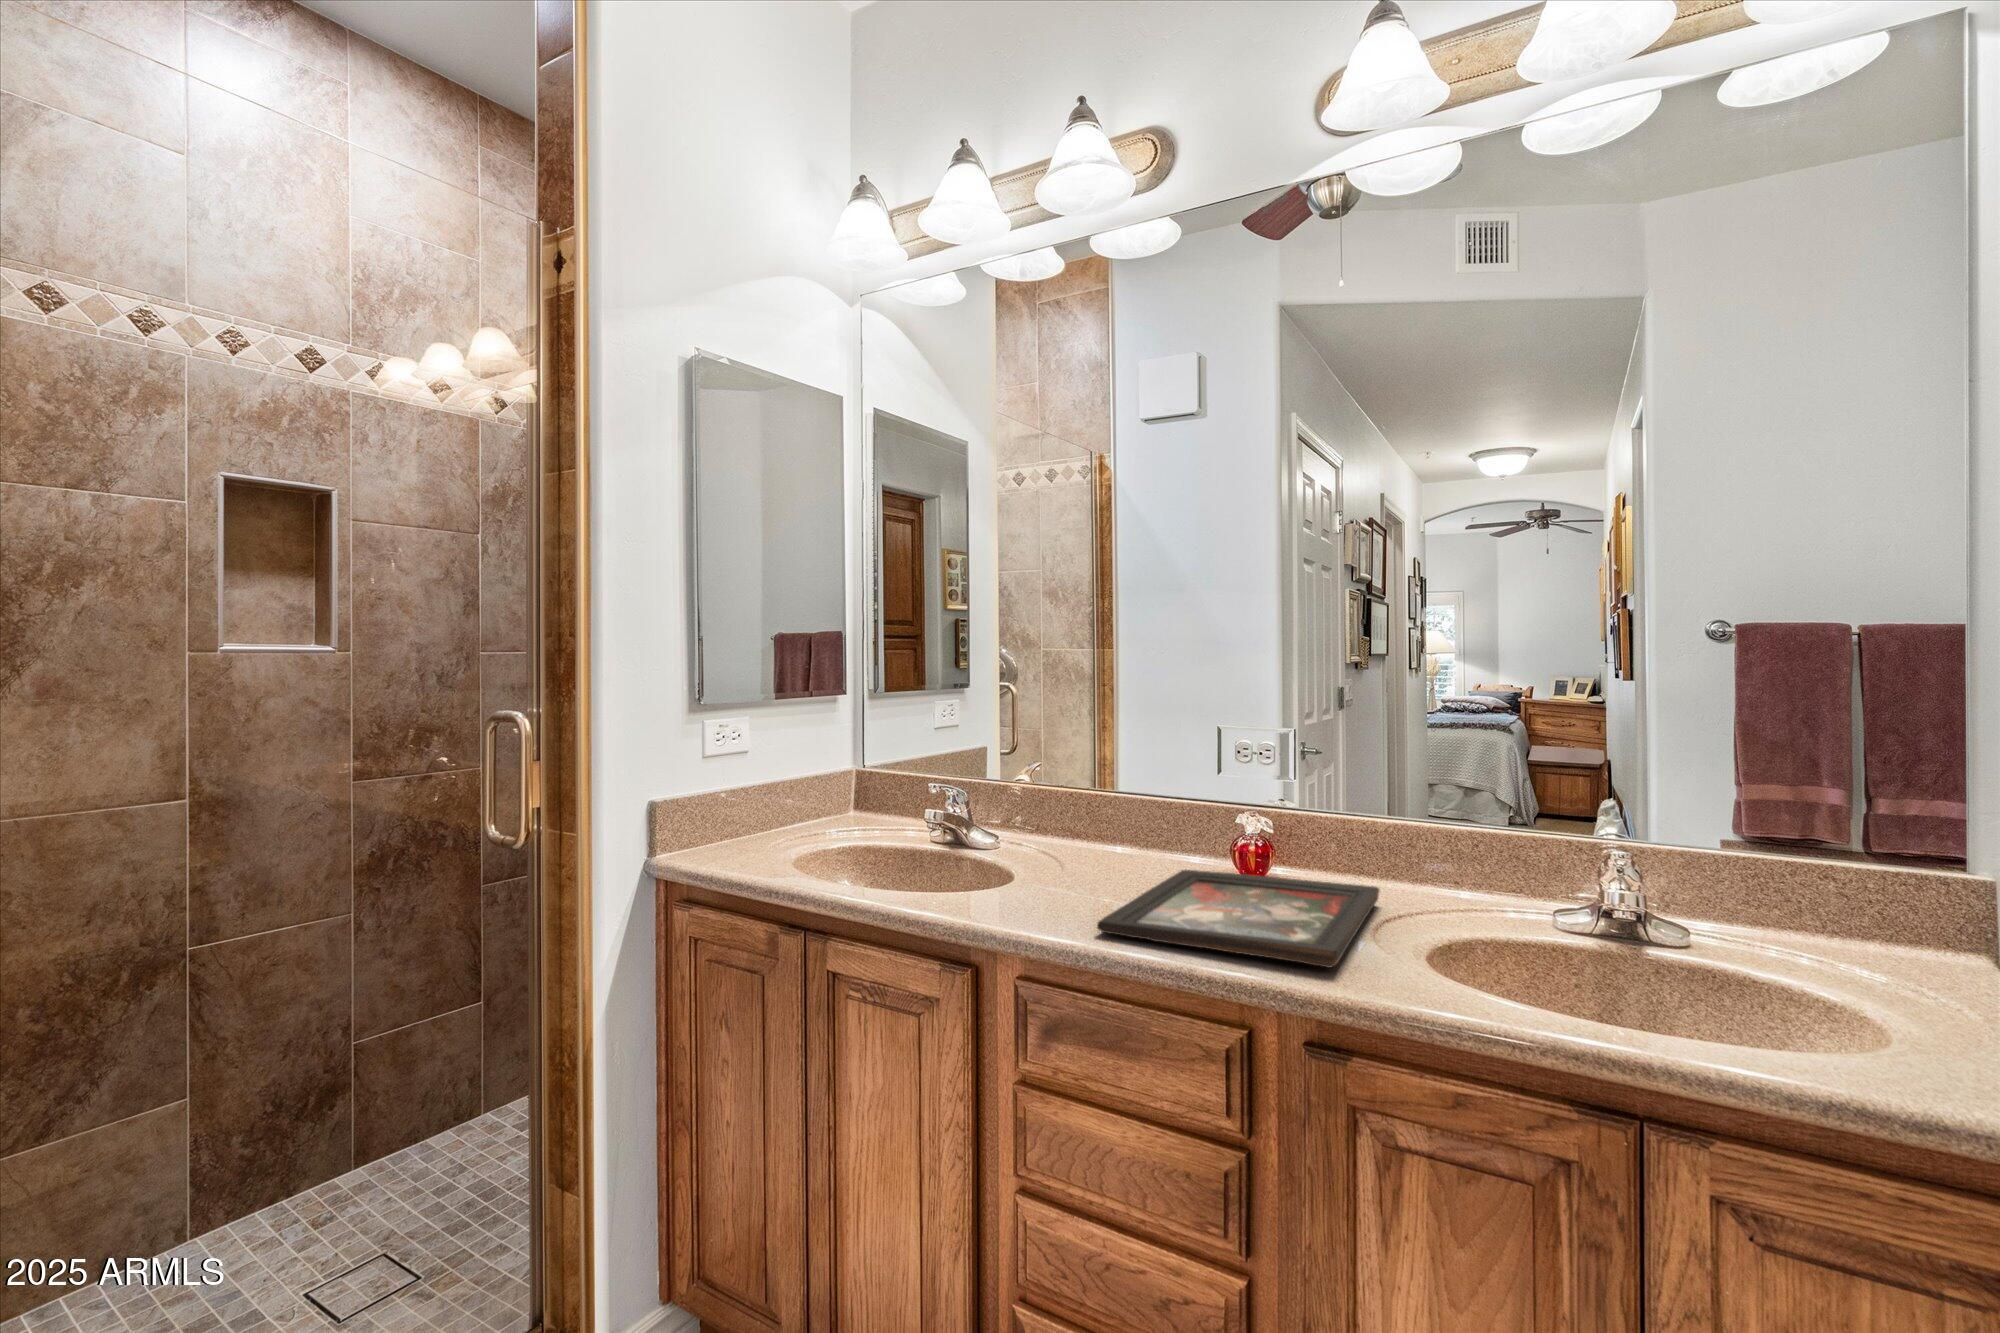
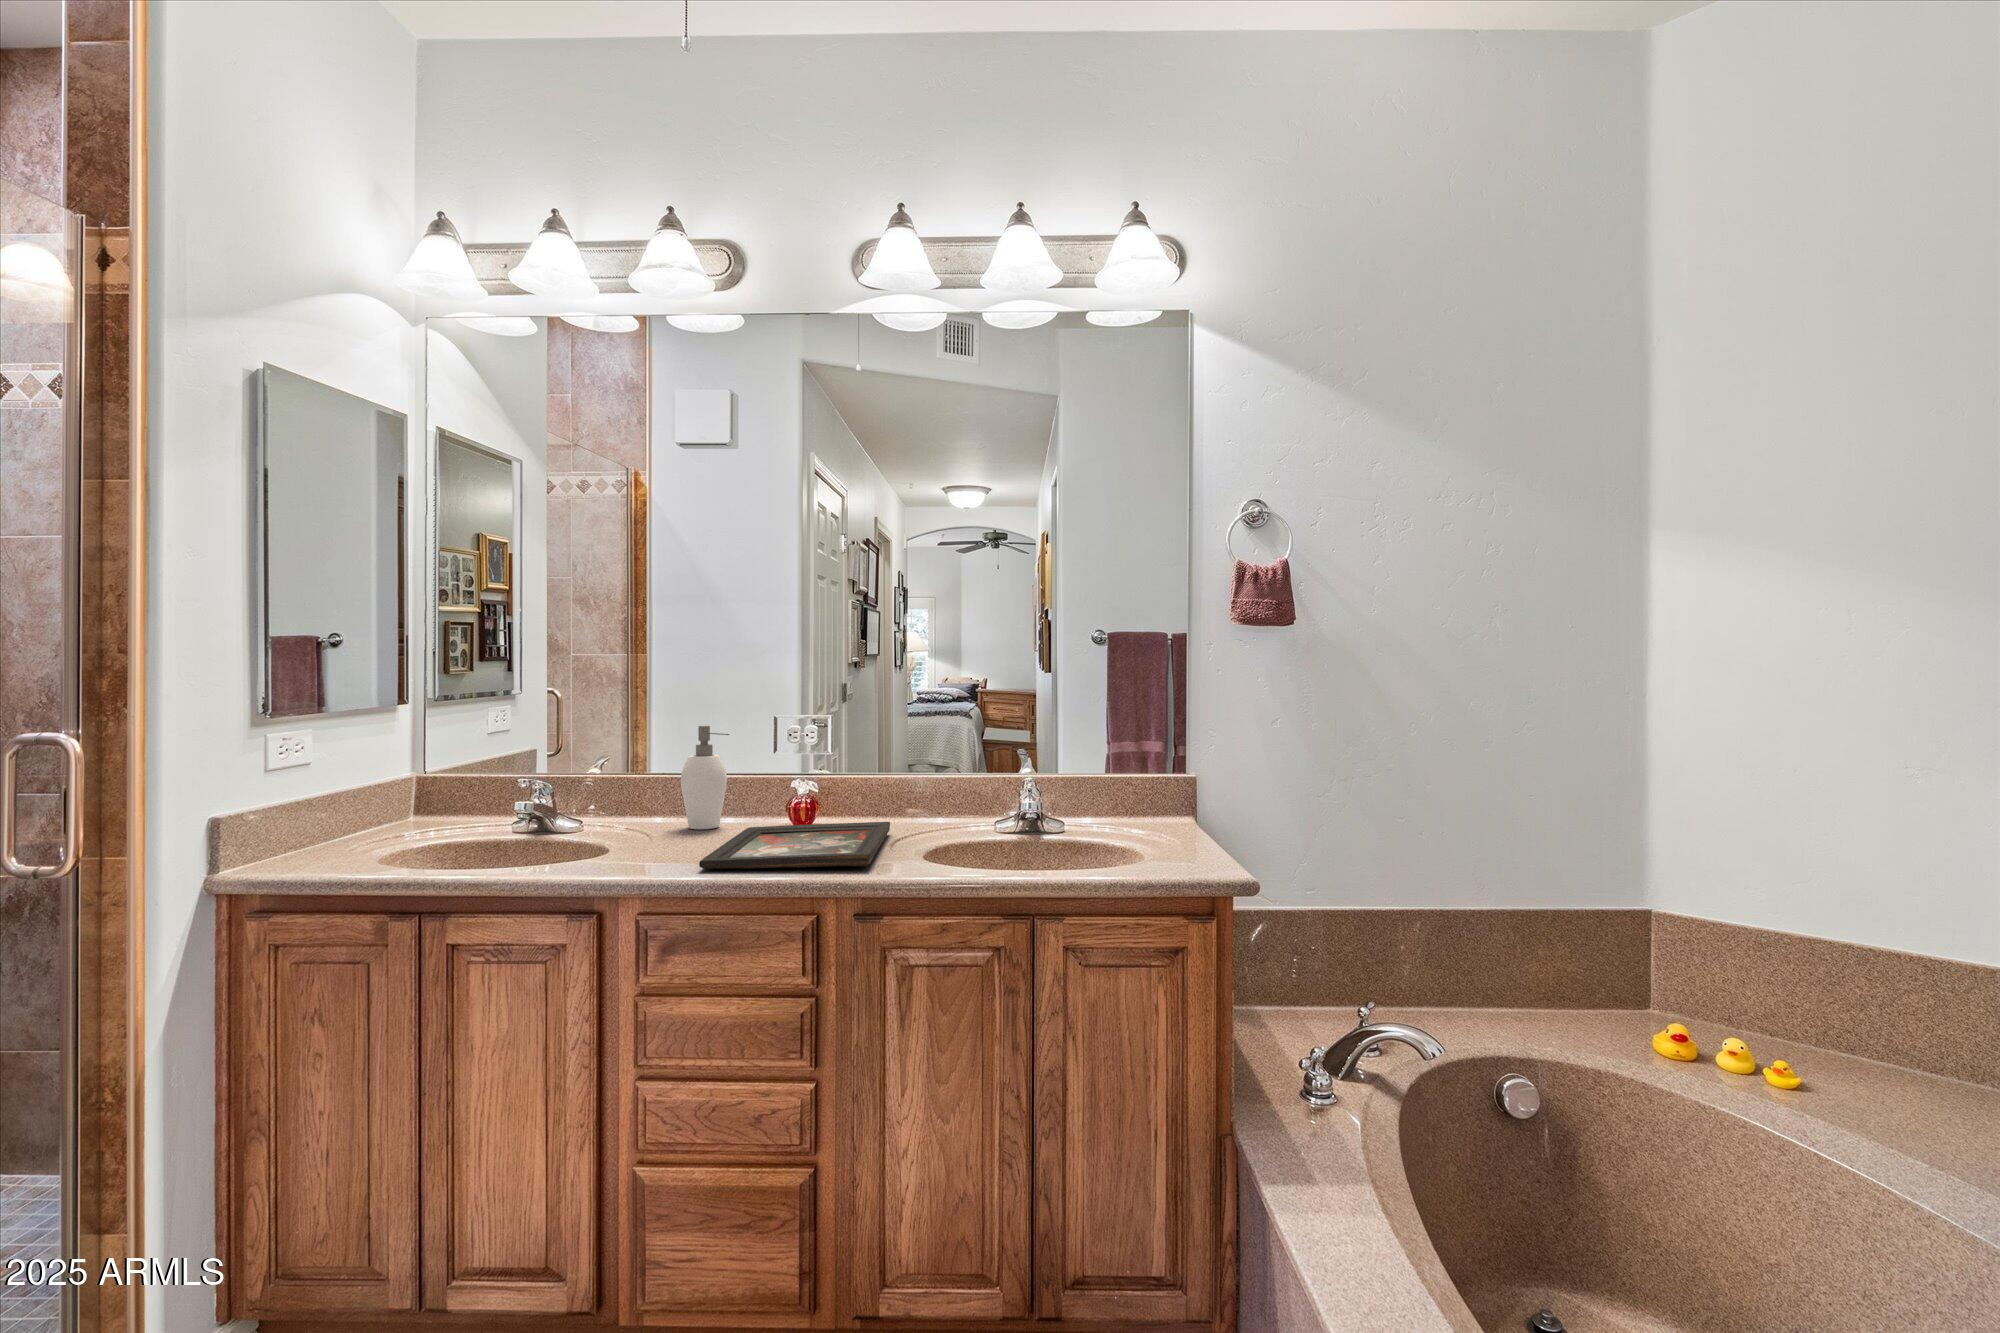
soap dispenser: none [1107,733,1164,863] -> present [681,726,729,829]

